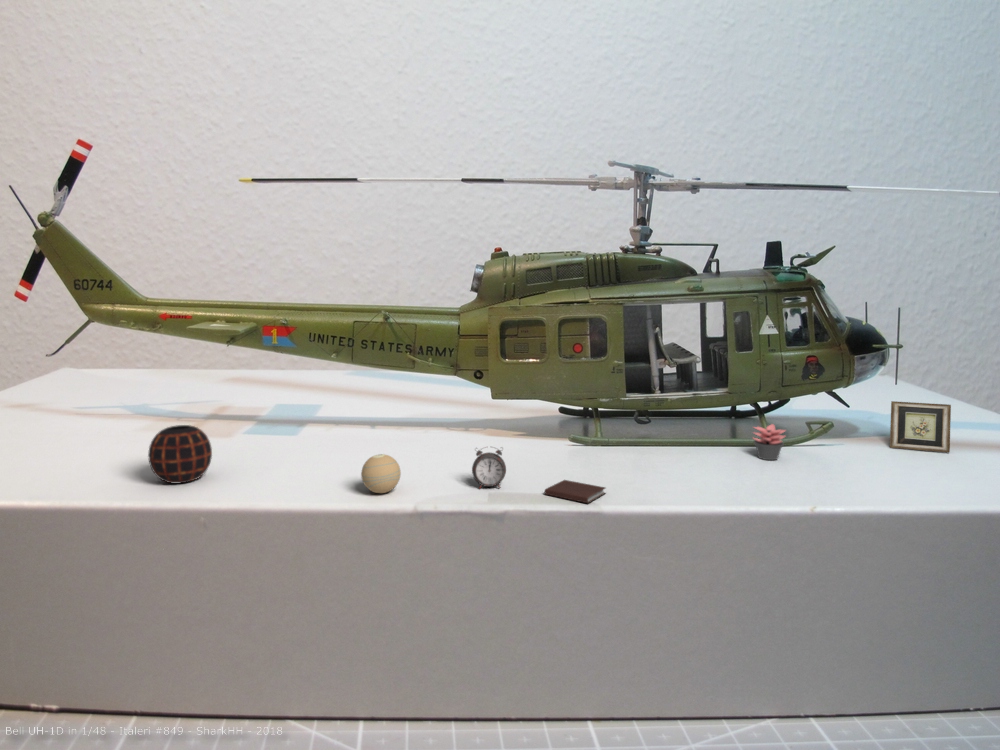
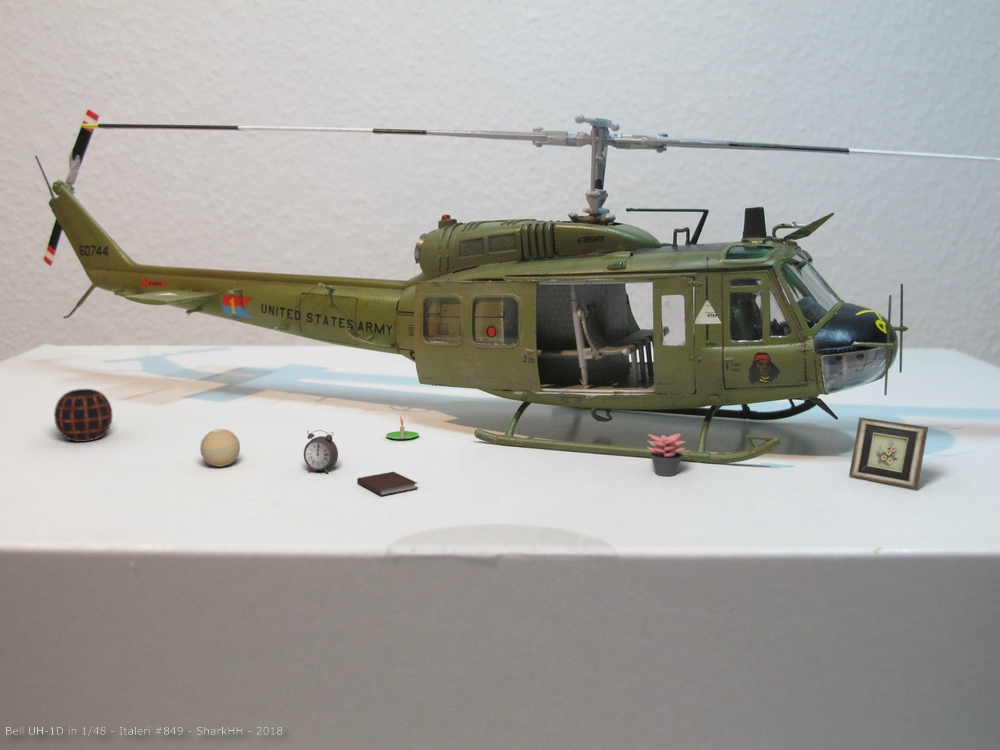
candle: none [491,429,521,451] -> present [386,417,419,440]

